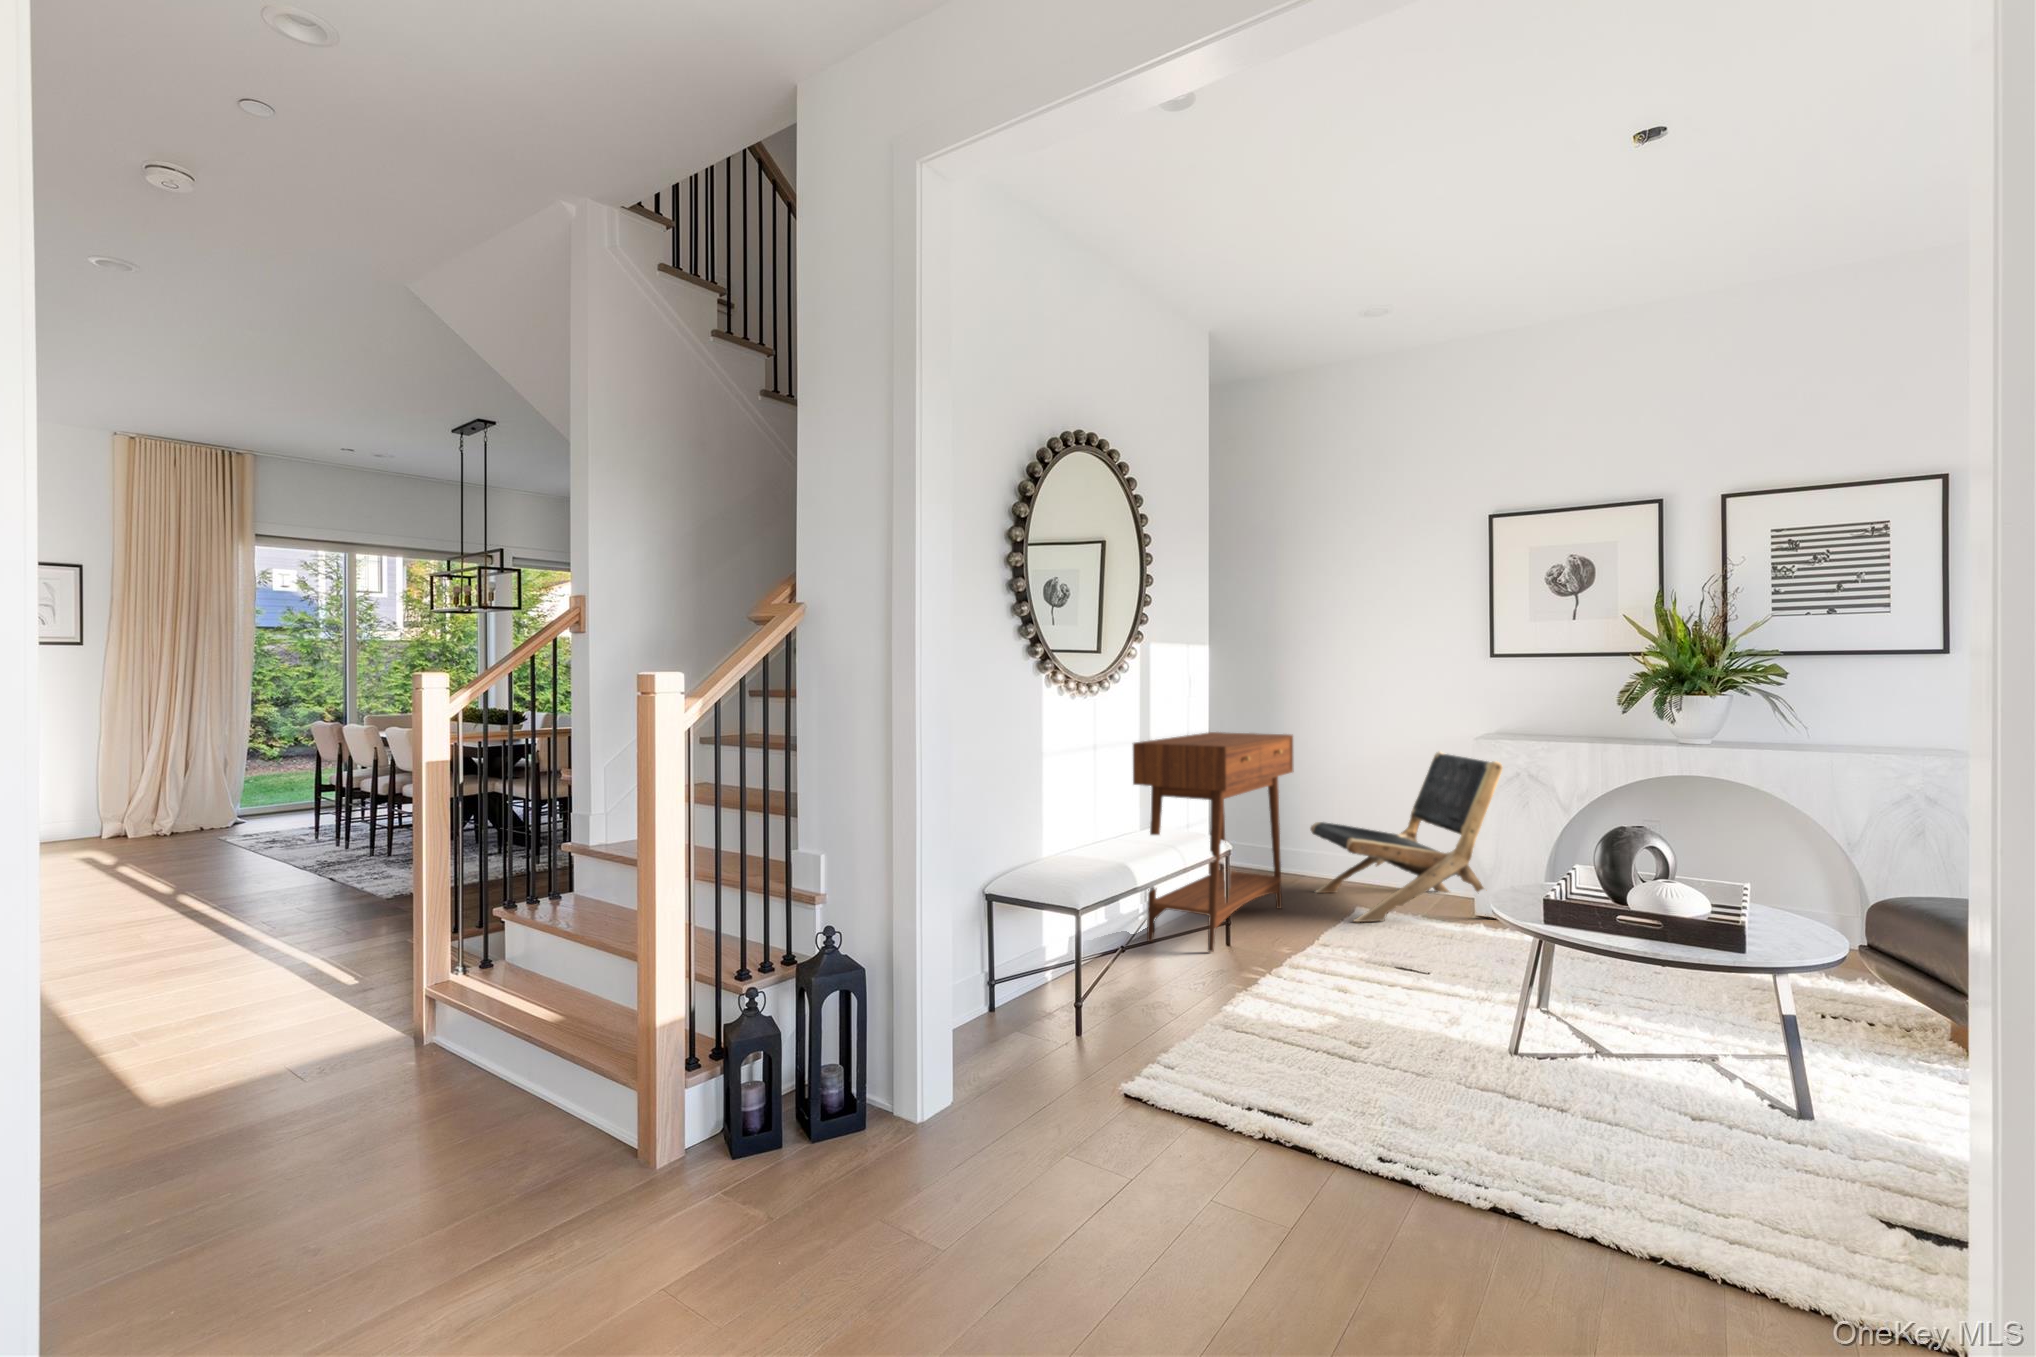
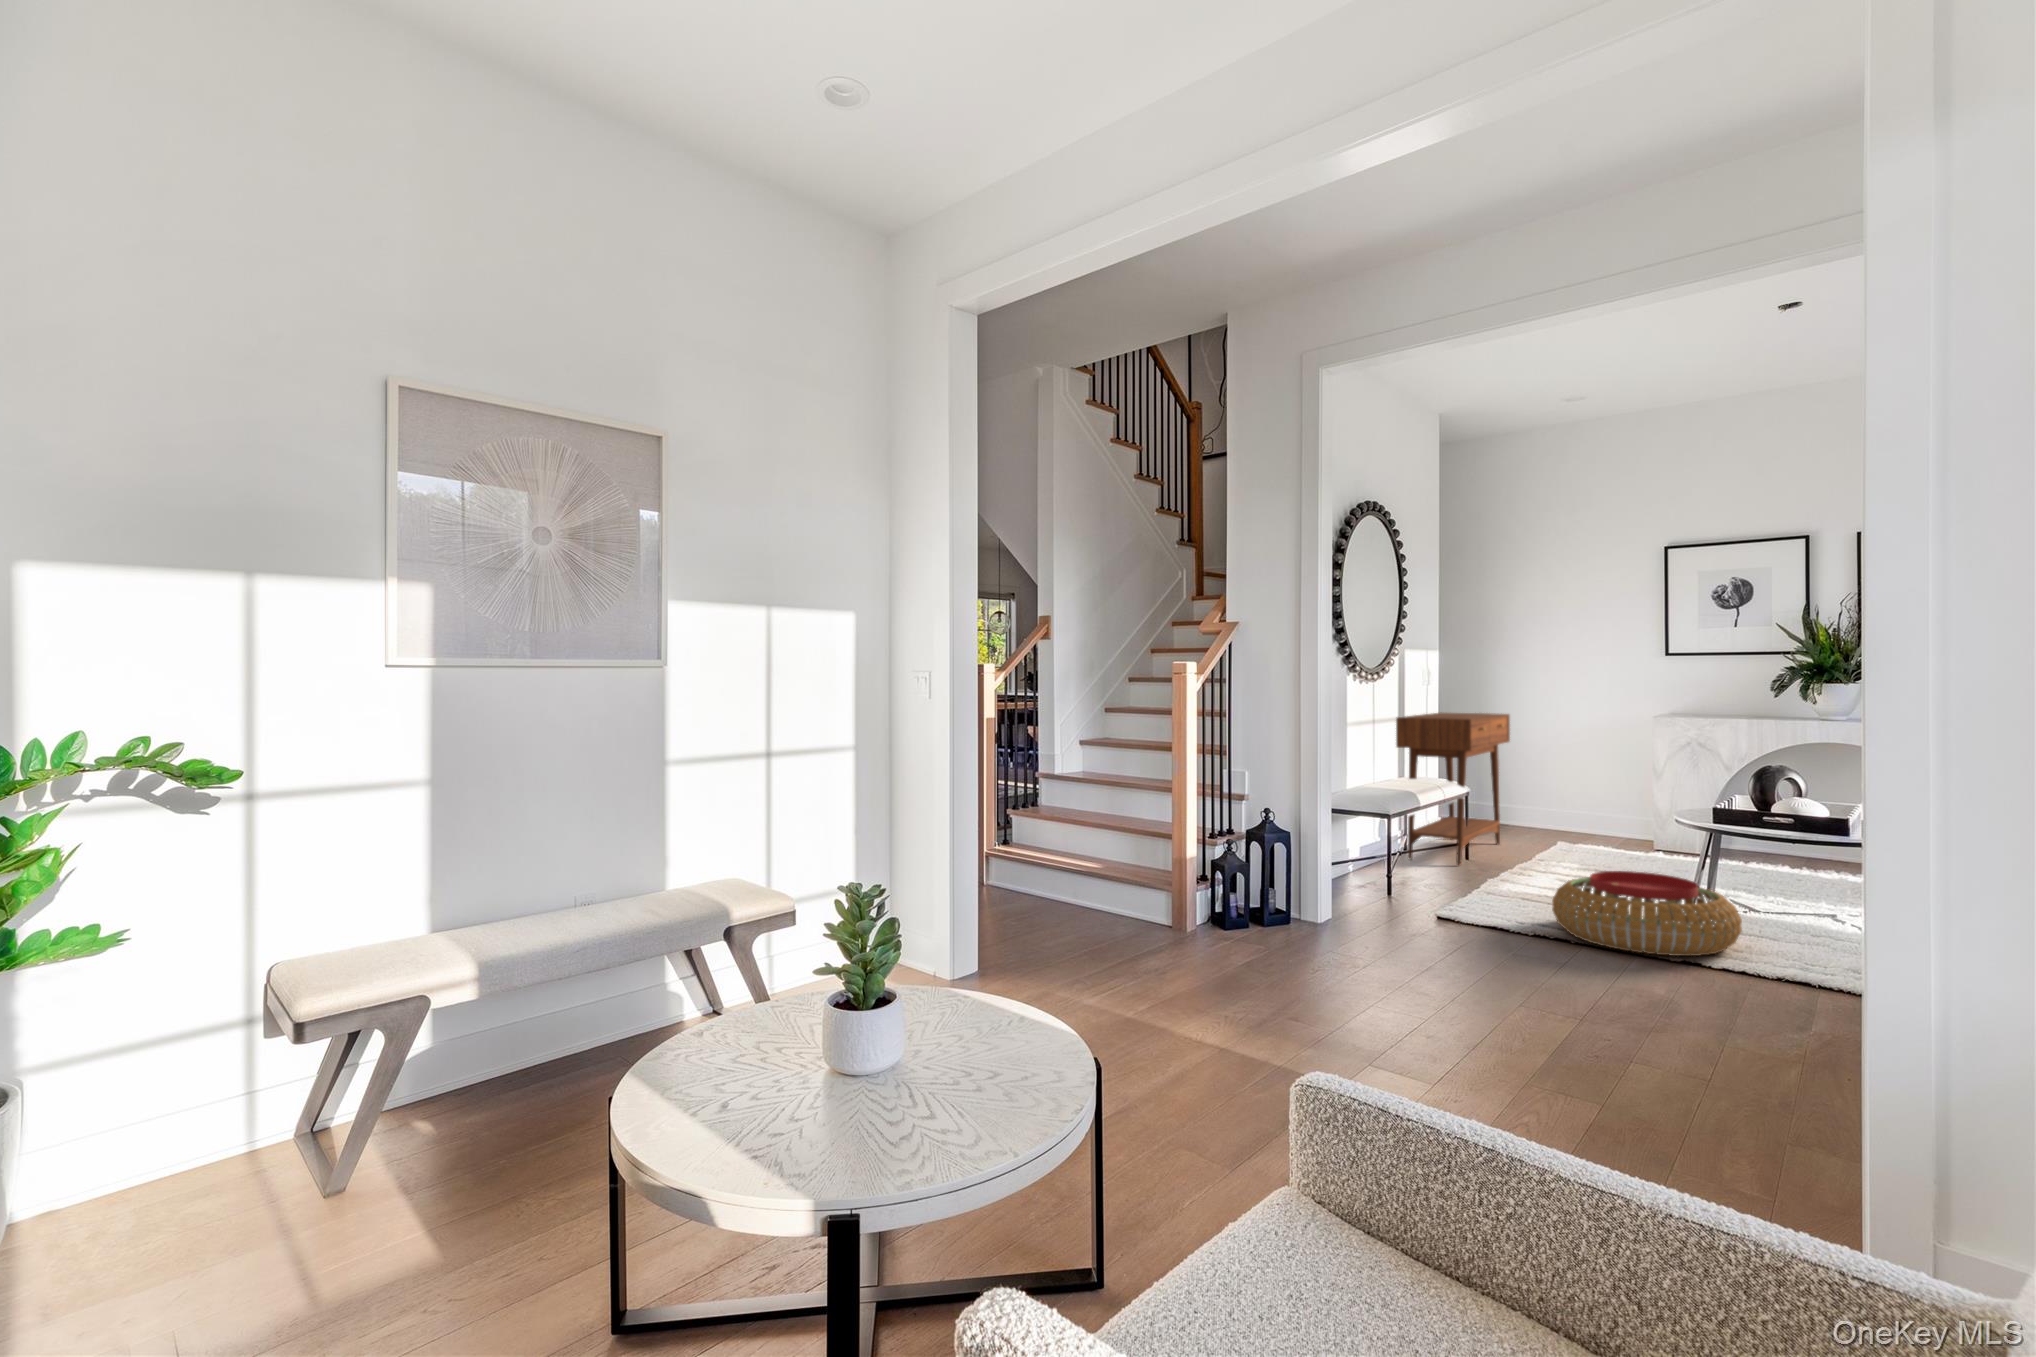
lounge chair: present [1311,751,1502,922] -> none [1519,728,1679,852]
pouf: none [1294,1002,1583,1180] -> present [1552,871,1742,956]

